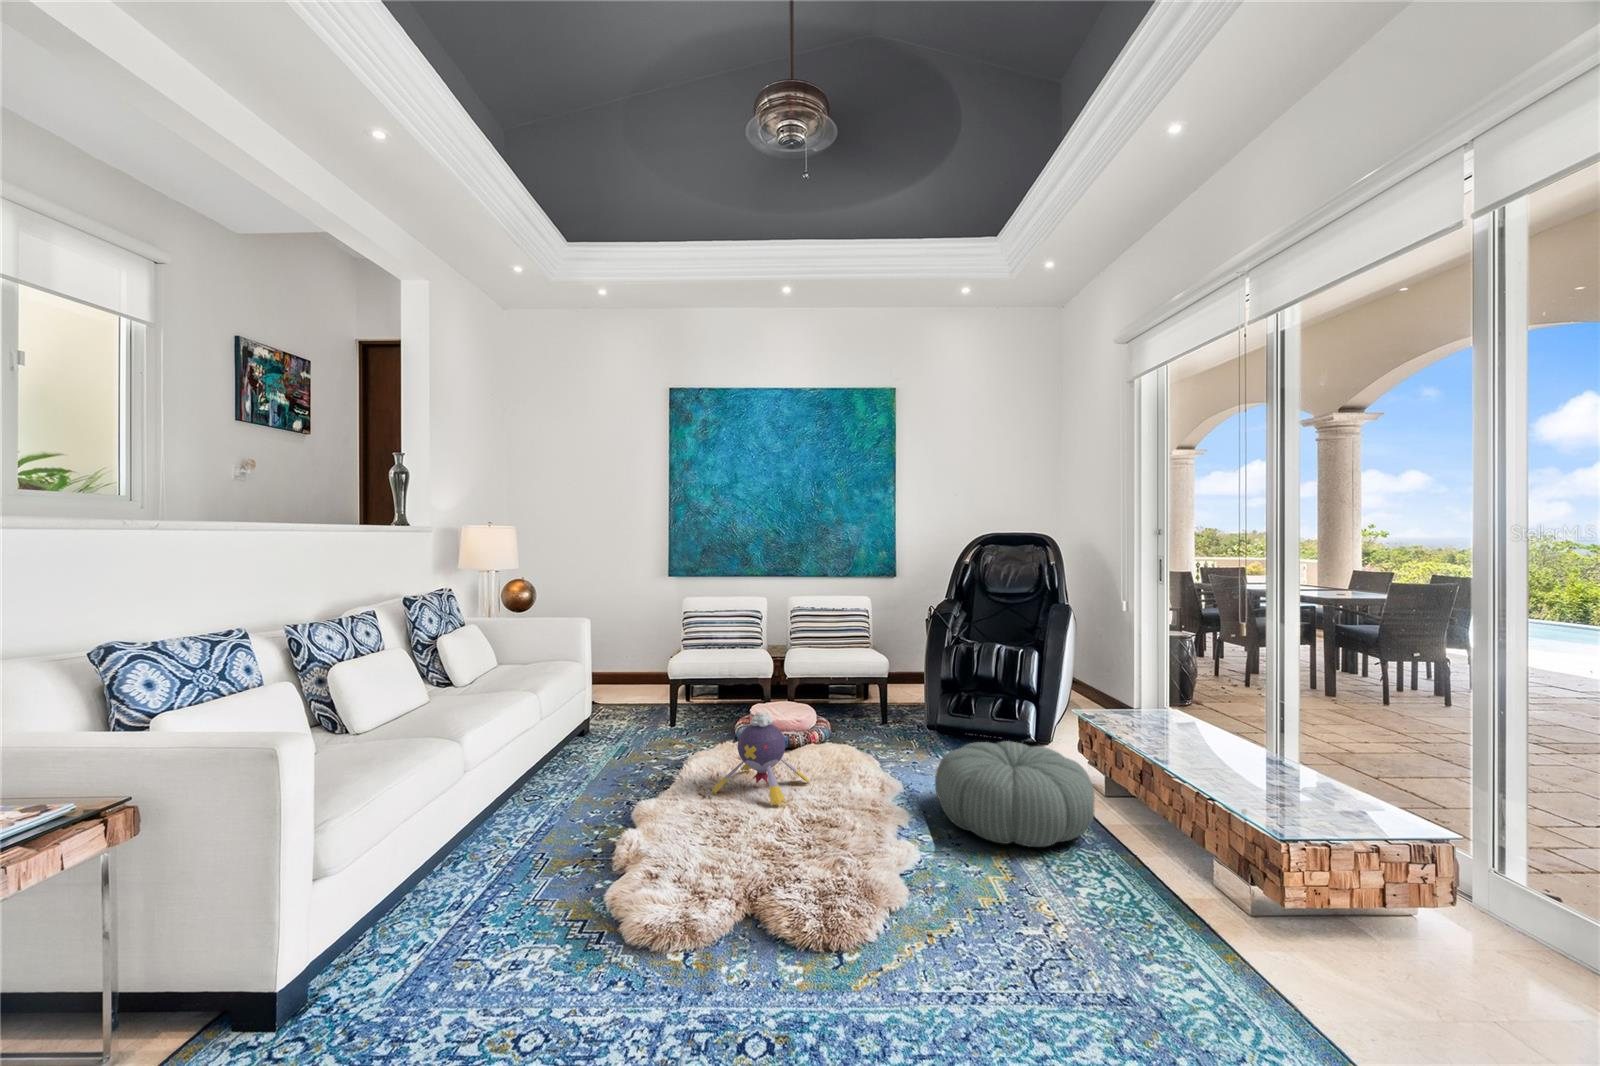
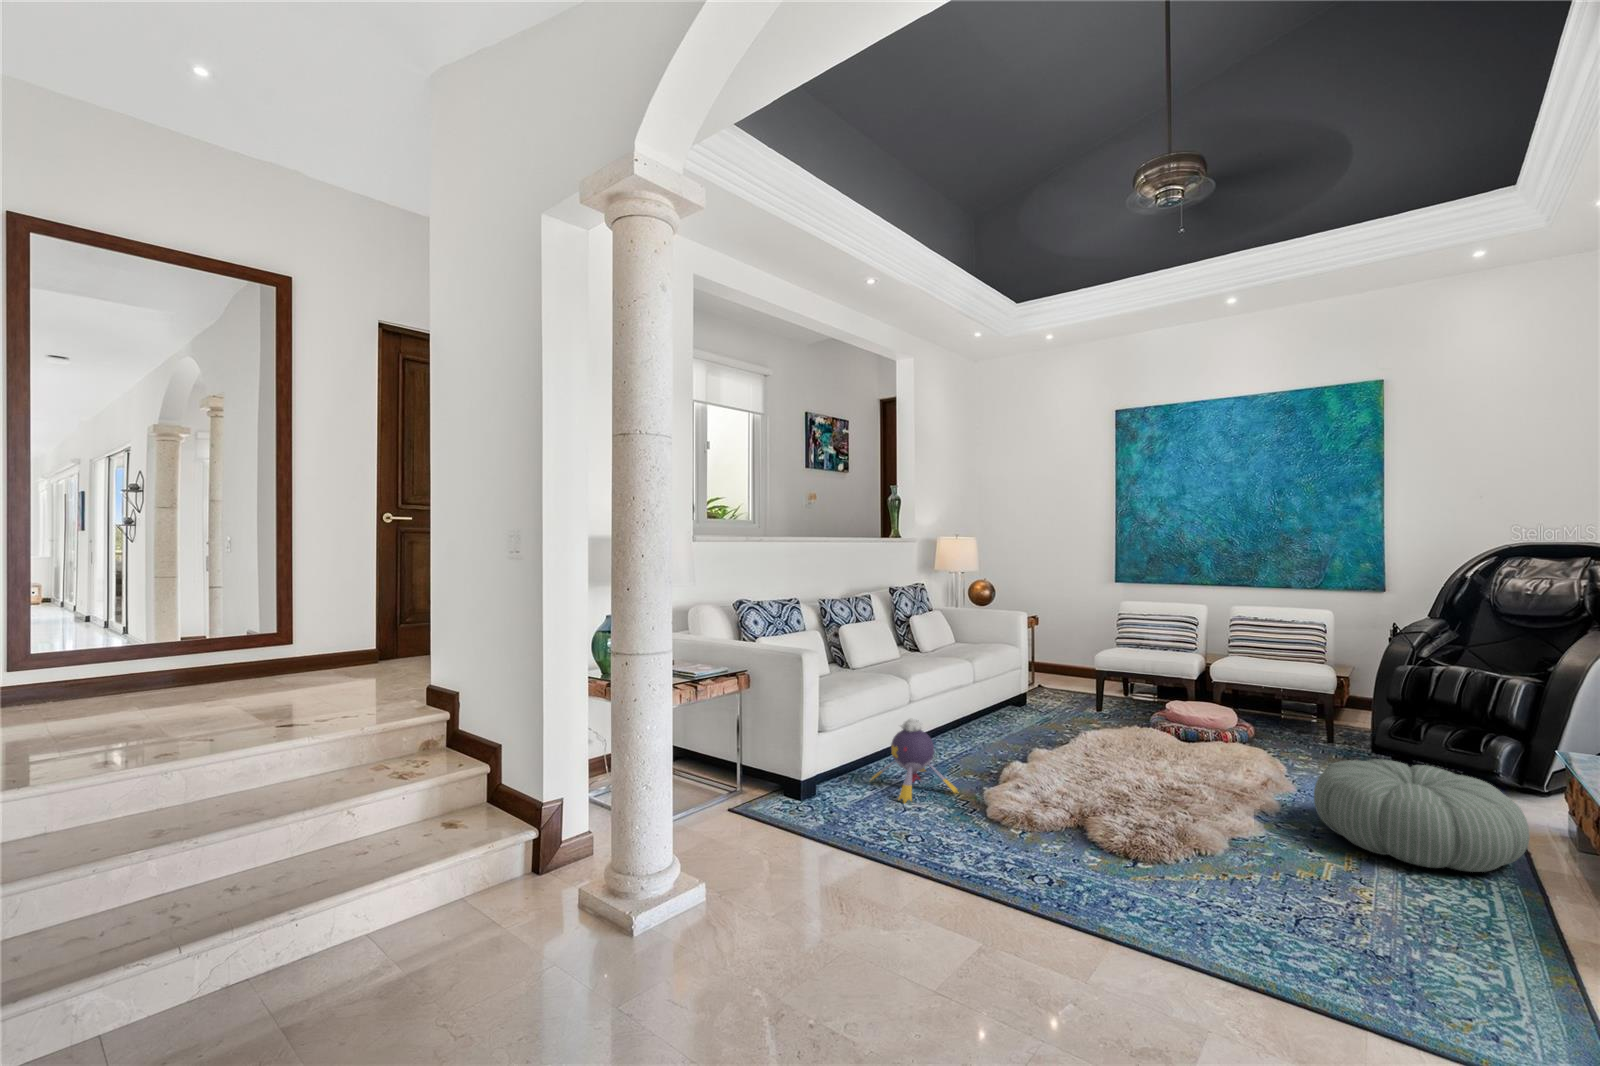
plush toy: present [711,712,810,807] -> present [871,719,958,803]

